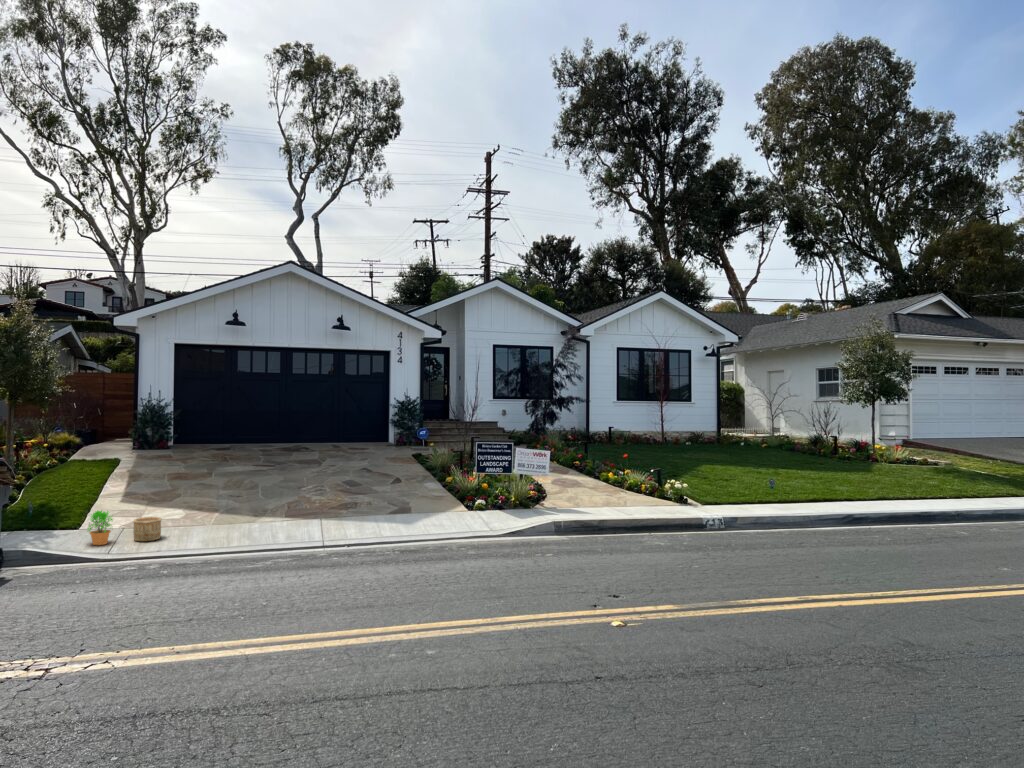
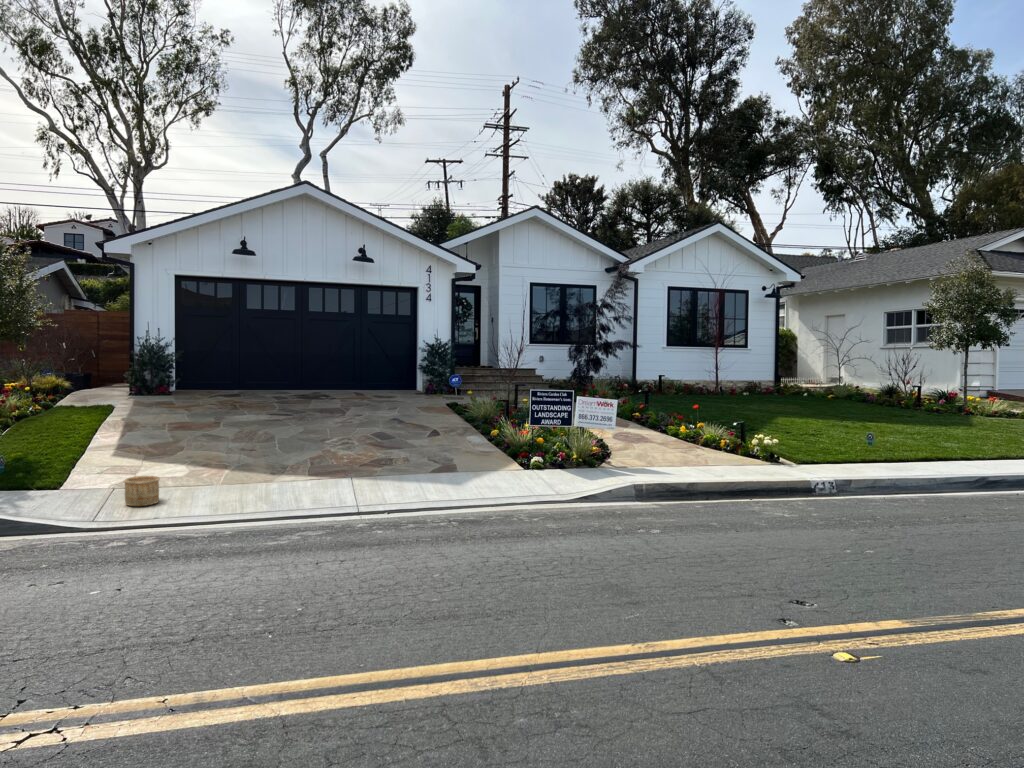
potted plant: present [88,510,113,545] -> none [65,467,101,511]

